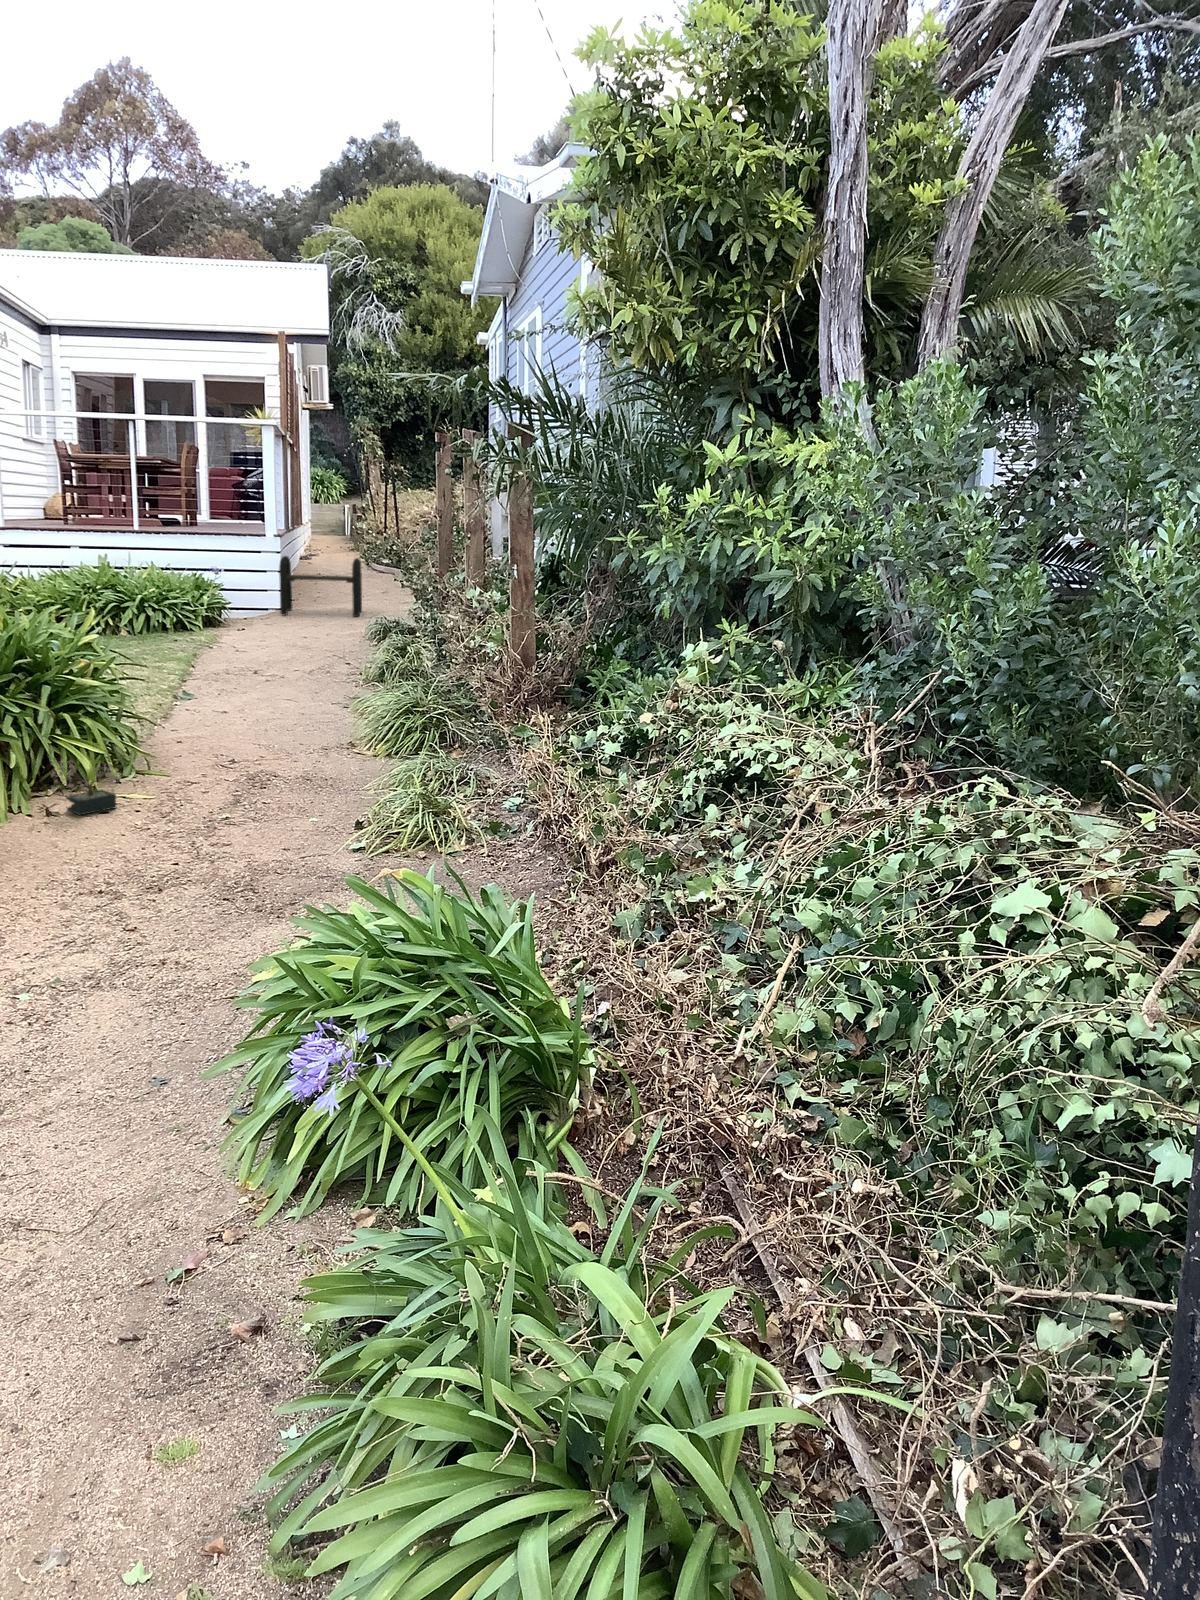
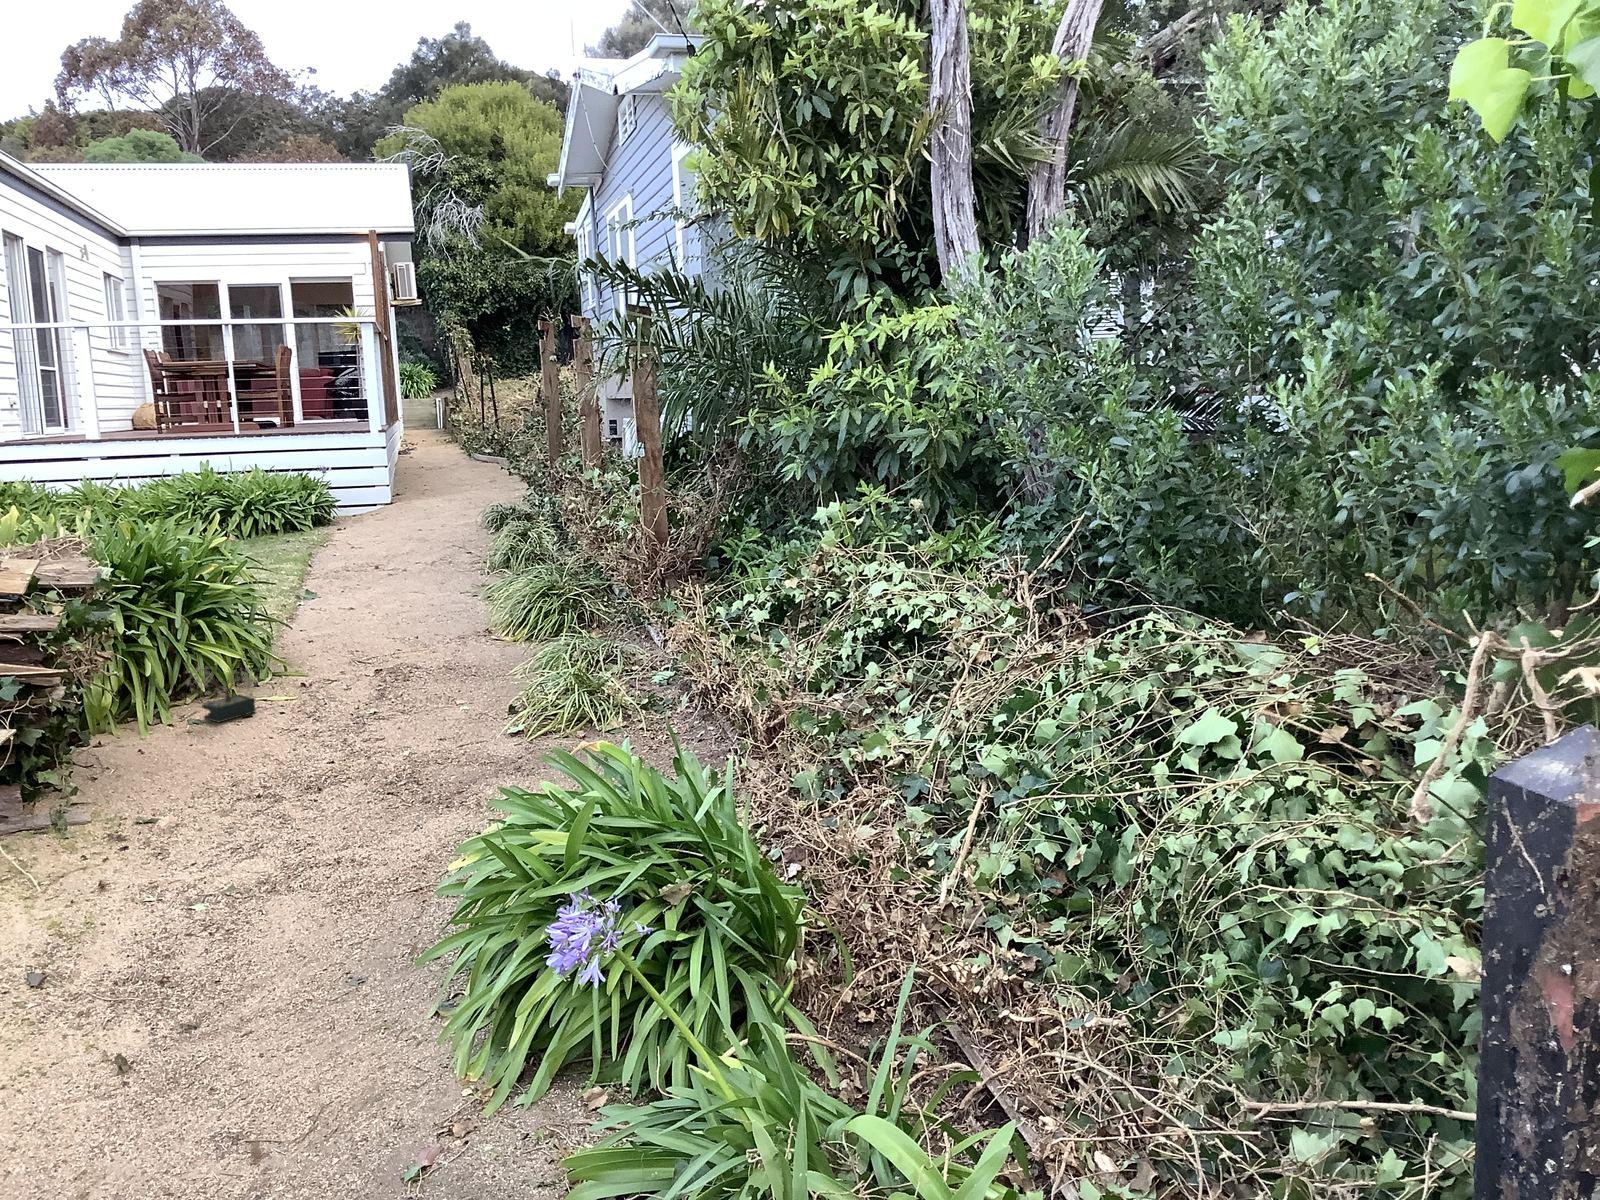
bench: present [279,556,362,617] -> none [388,447,473,508]

